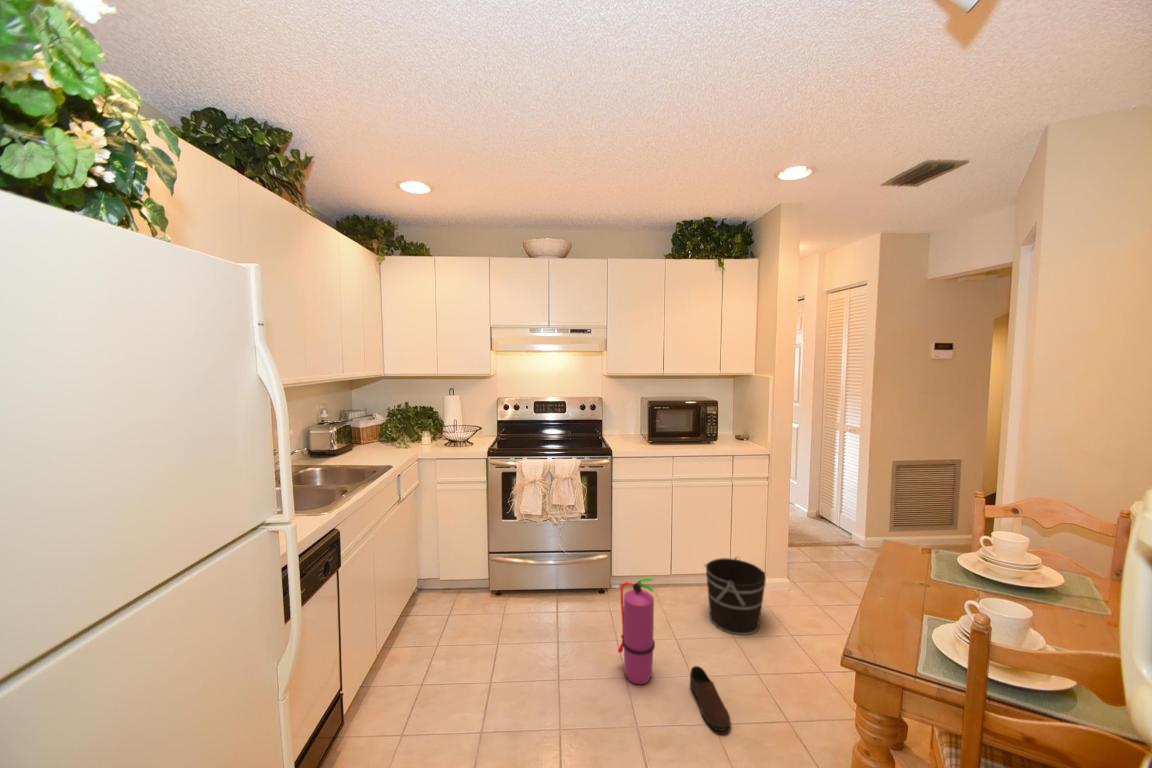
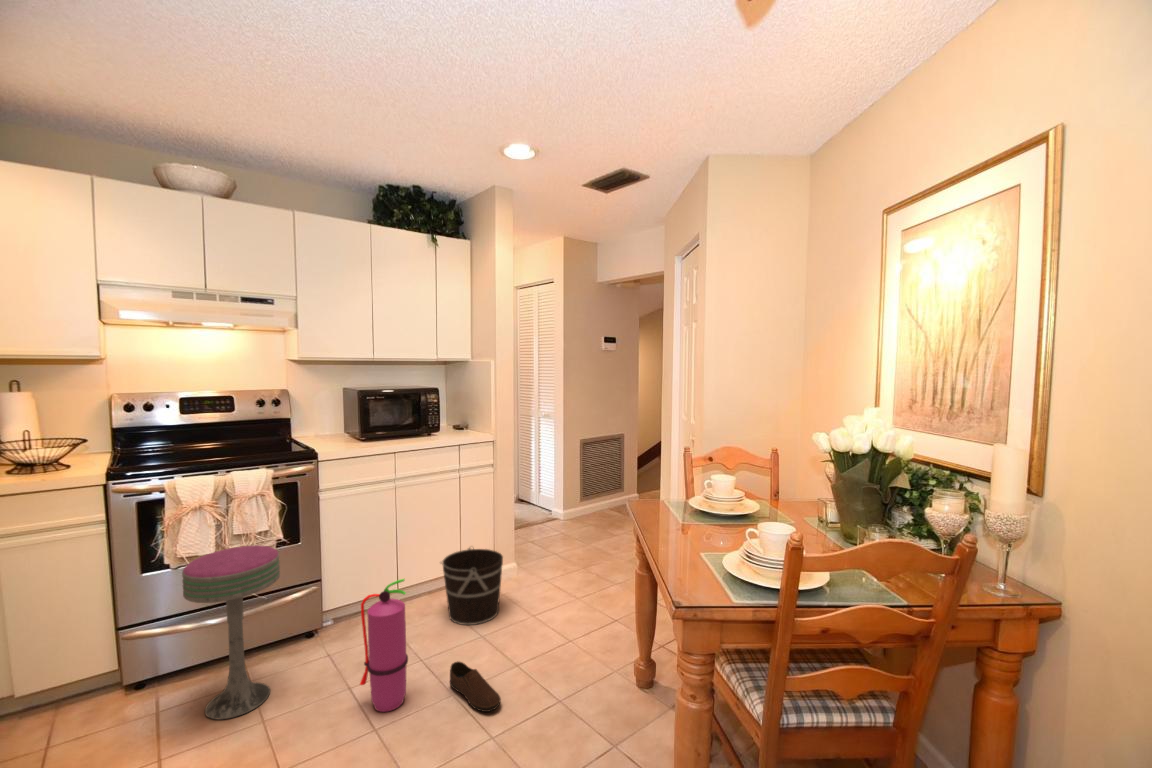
bar stool: none [517,515,574,637] -> present [182,545,280,720]

